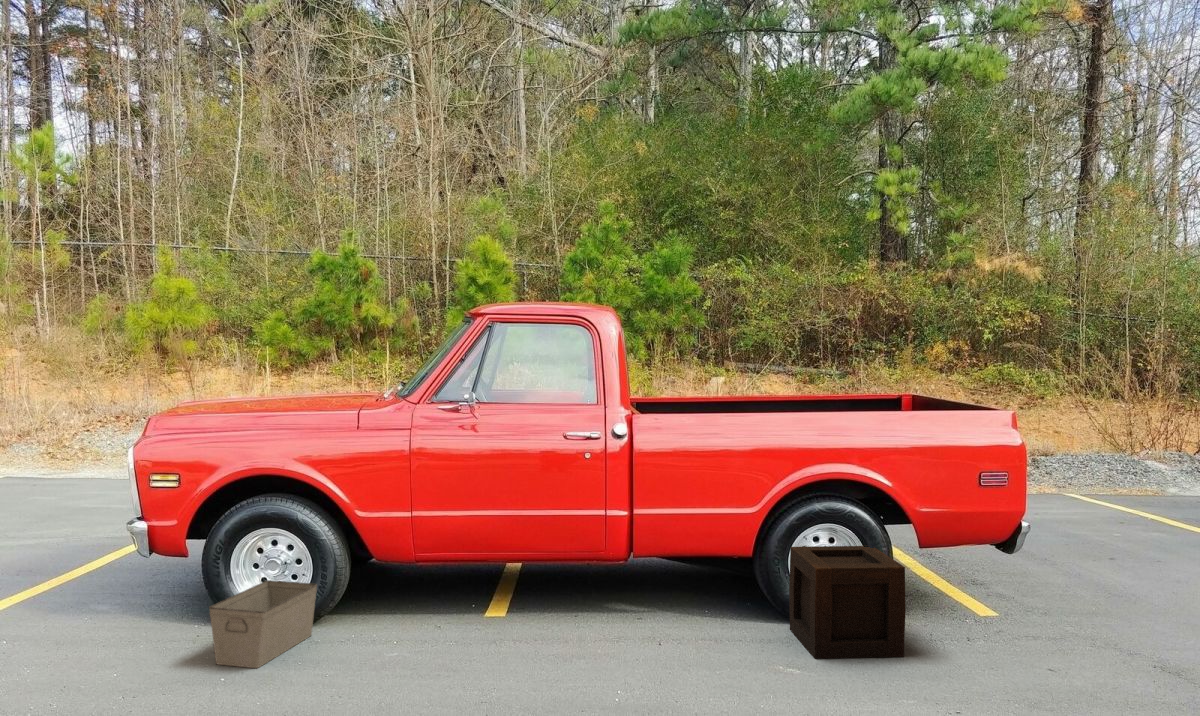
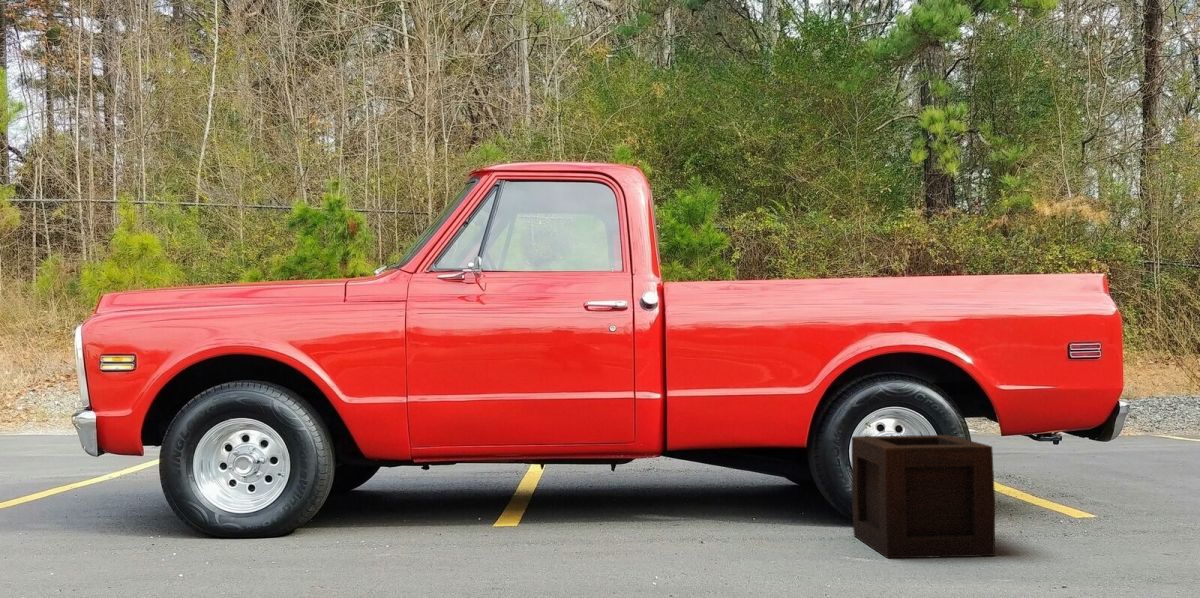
storage bin: present [209,580,317,668] -> none [165,481,295,571]

